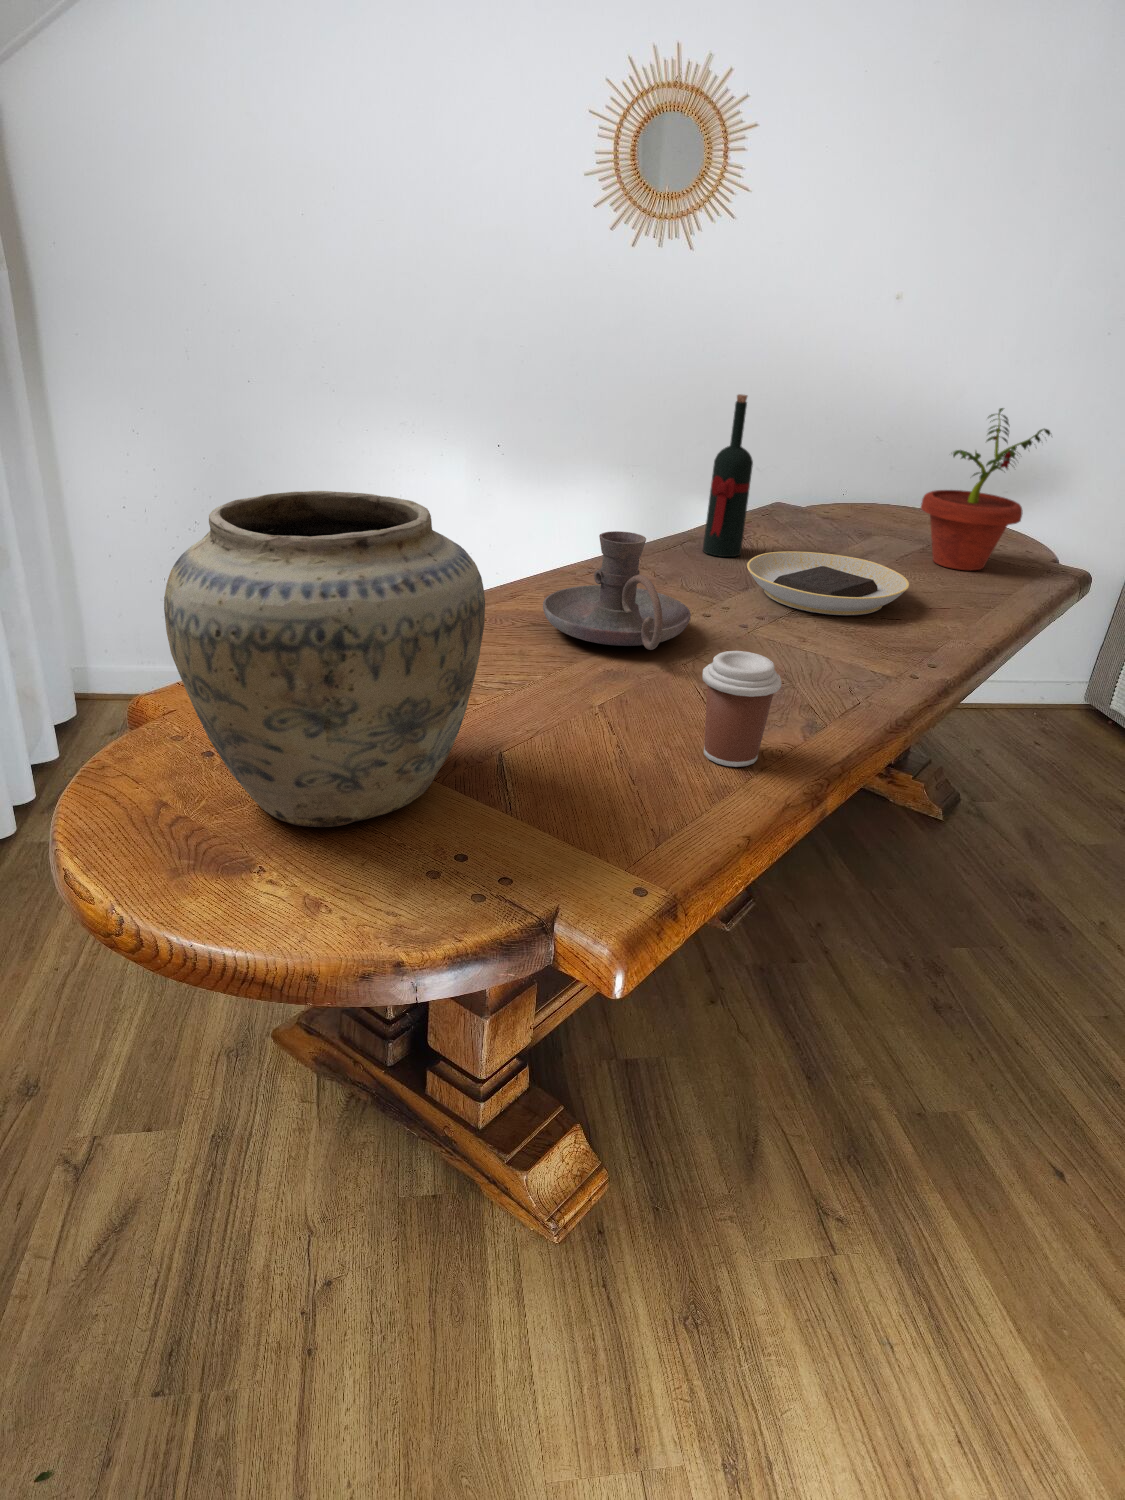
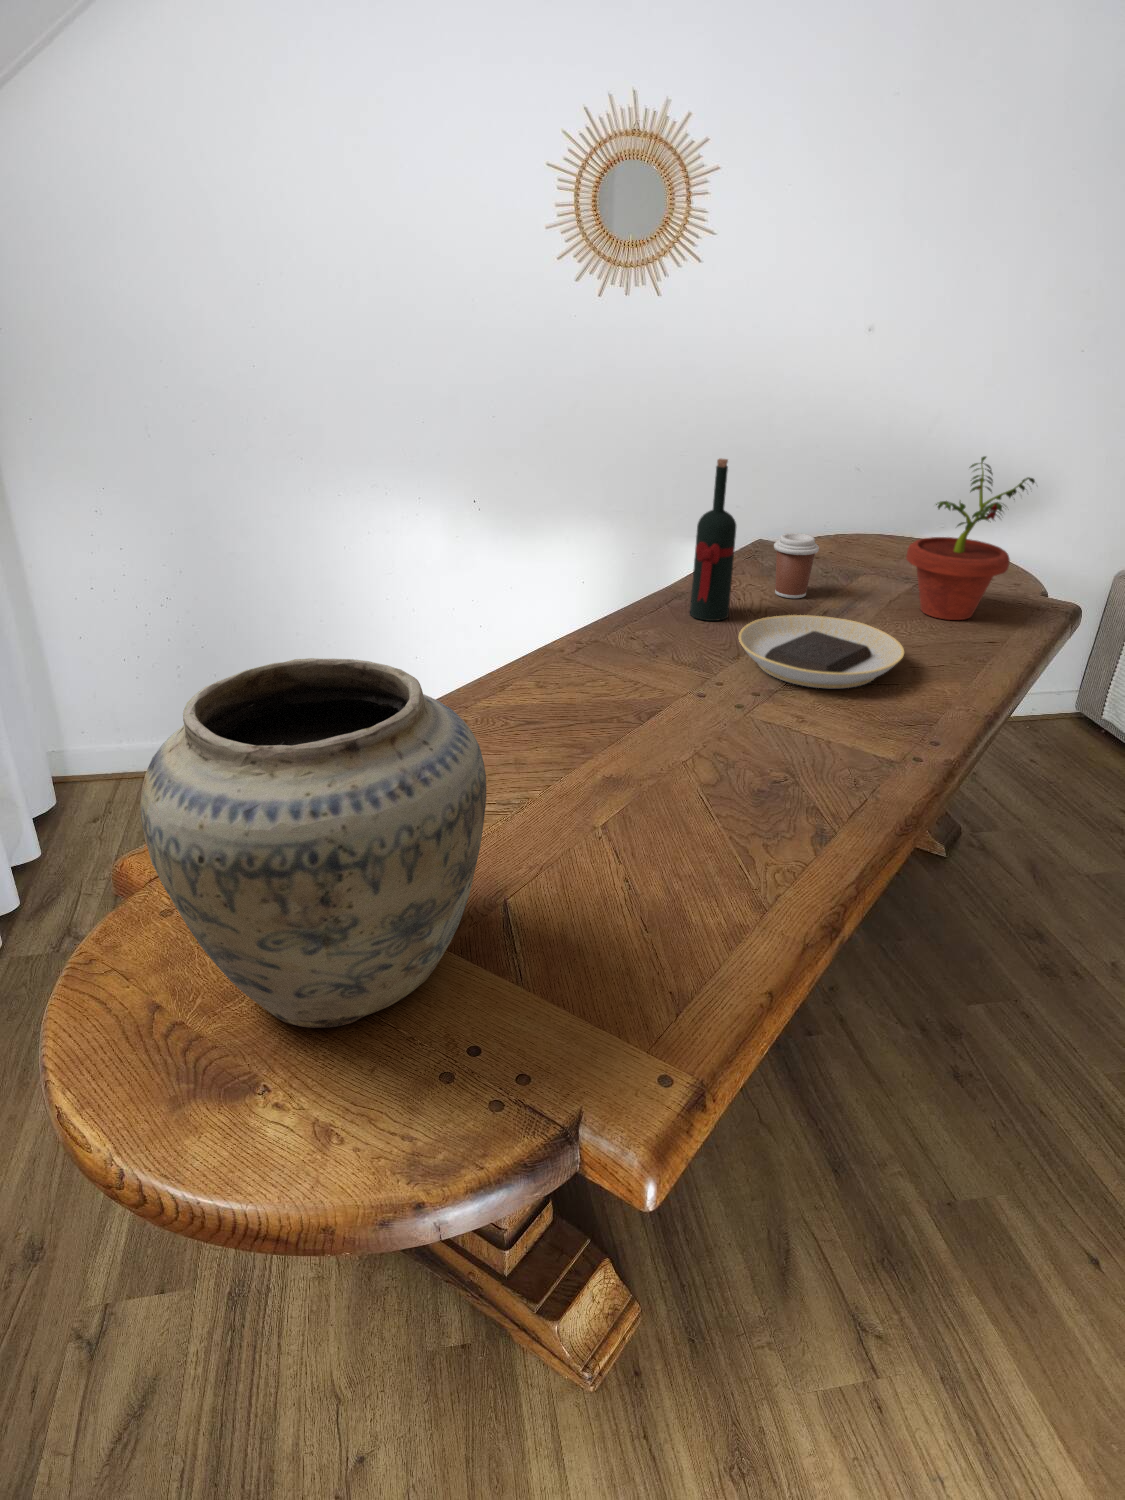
candle holder: present [543,531,691,650] -> none [536,627,688,756]
coffee cup: present [702,651,782,767] -> present [774,533,819,598]

